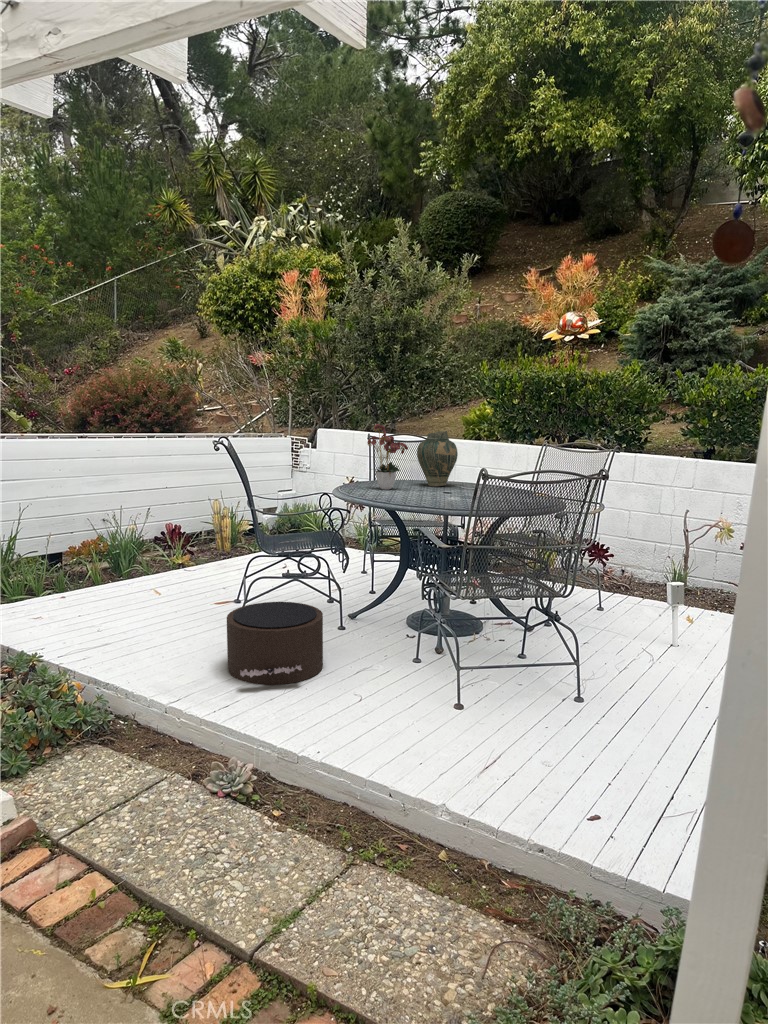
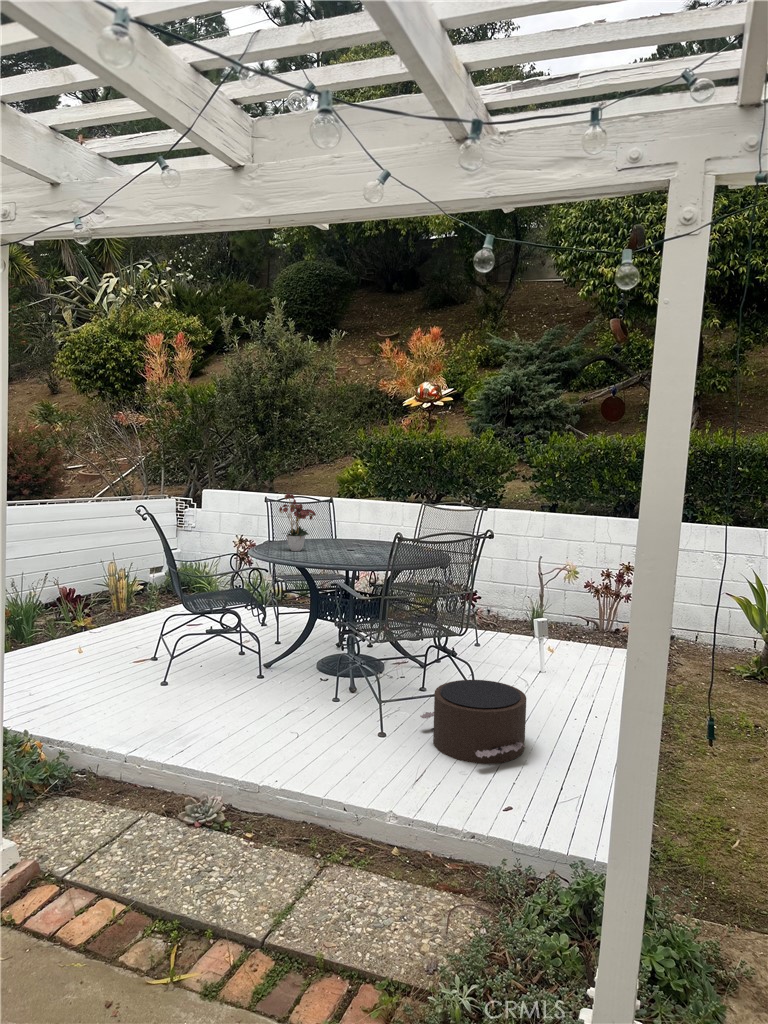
vase: present [417,431,458,486] -> none [320,498,356,547]
pouf: present [227,602,323,685] -> present [420,680,526,764]

